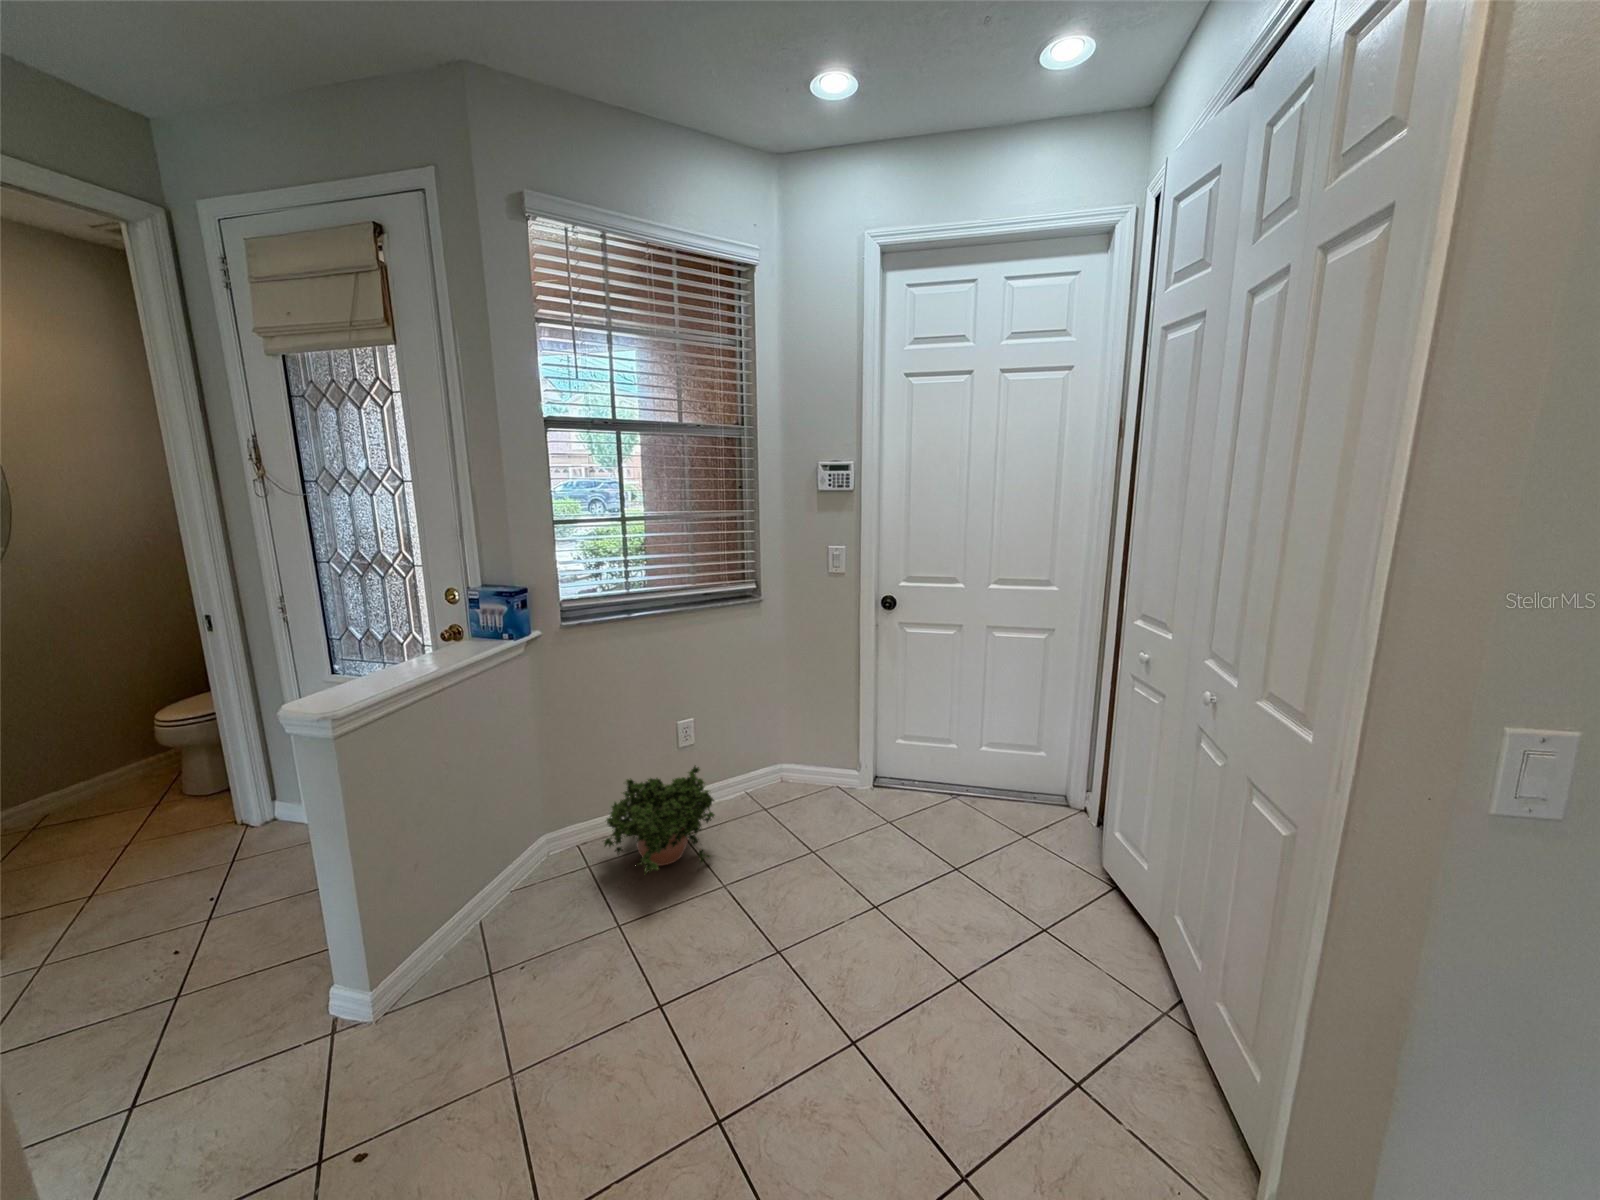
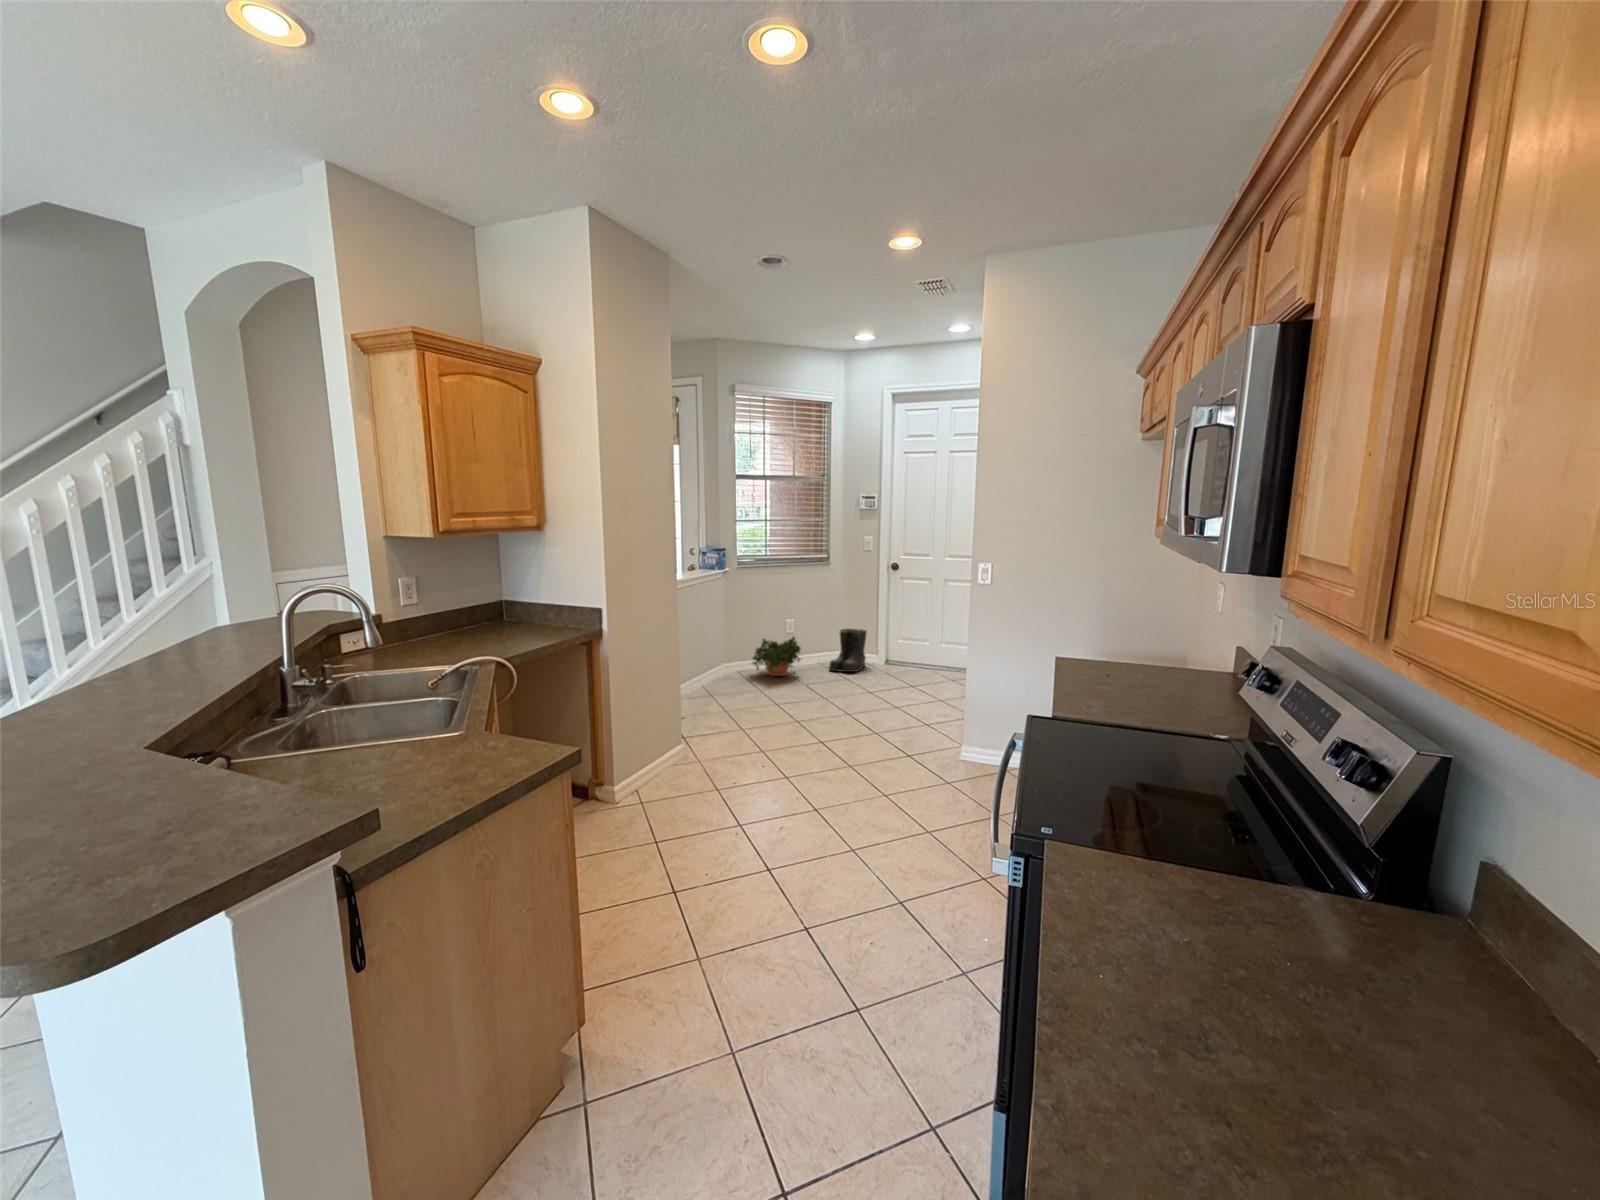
boots: none [770,723,840,826] -> present [829,629,867,672]

